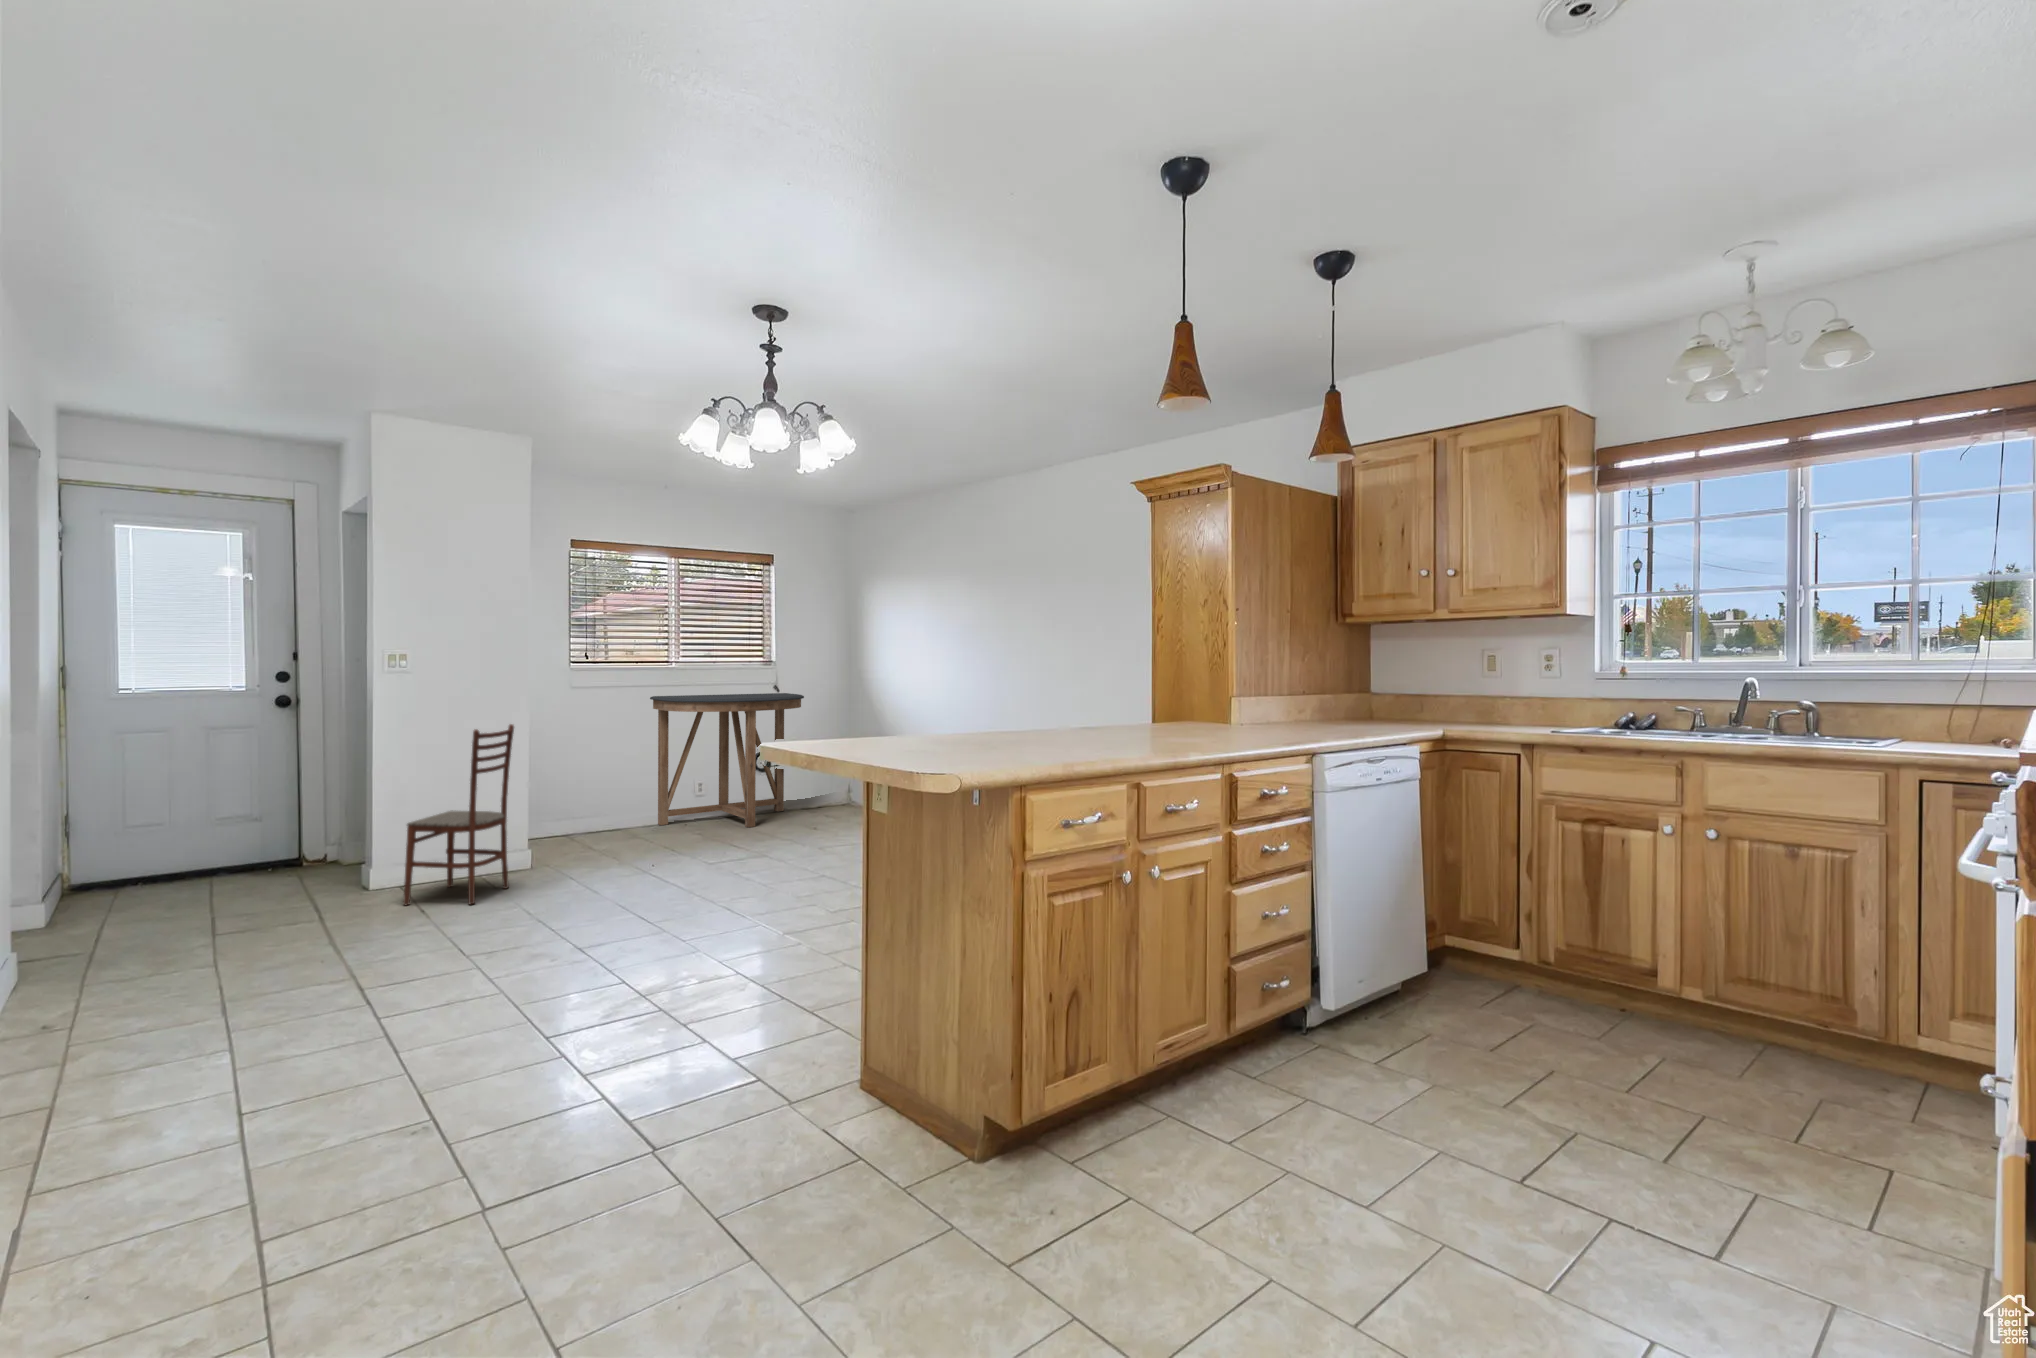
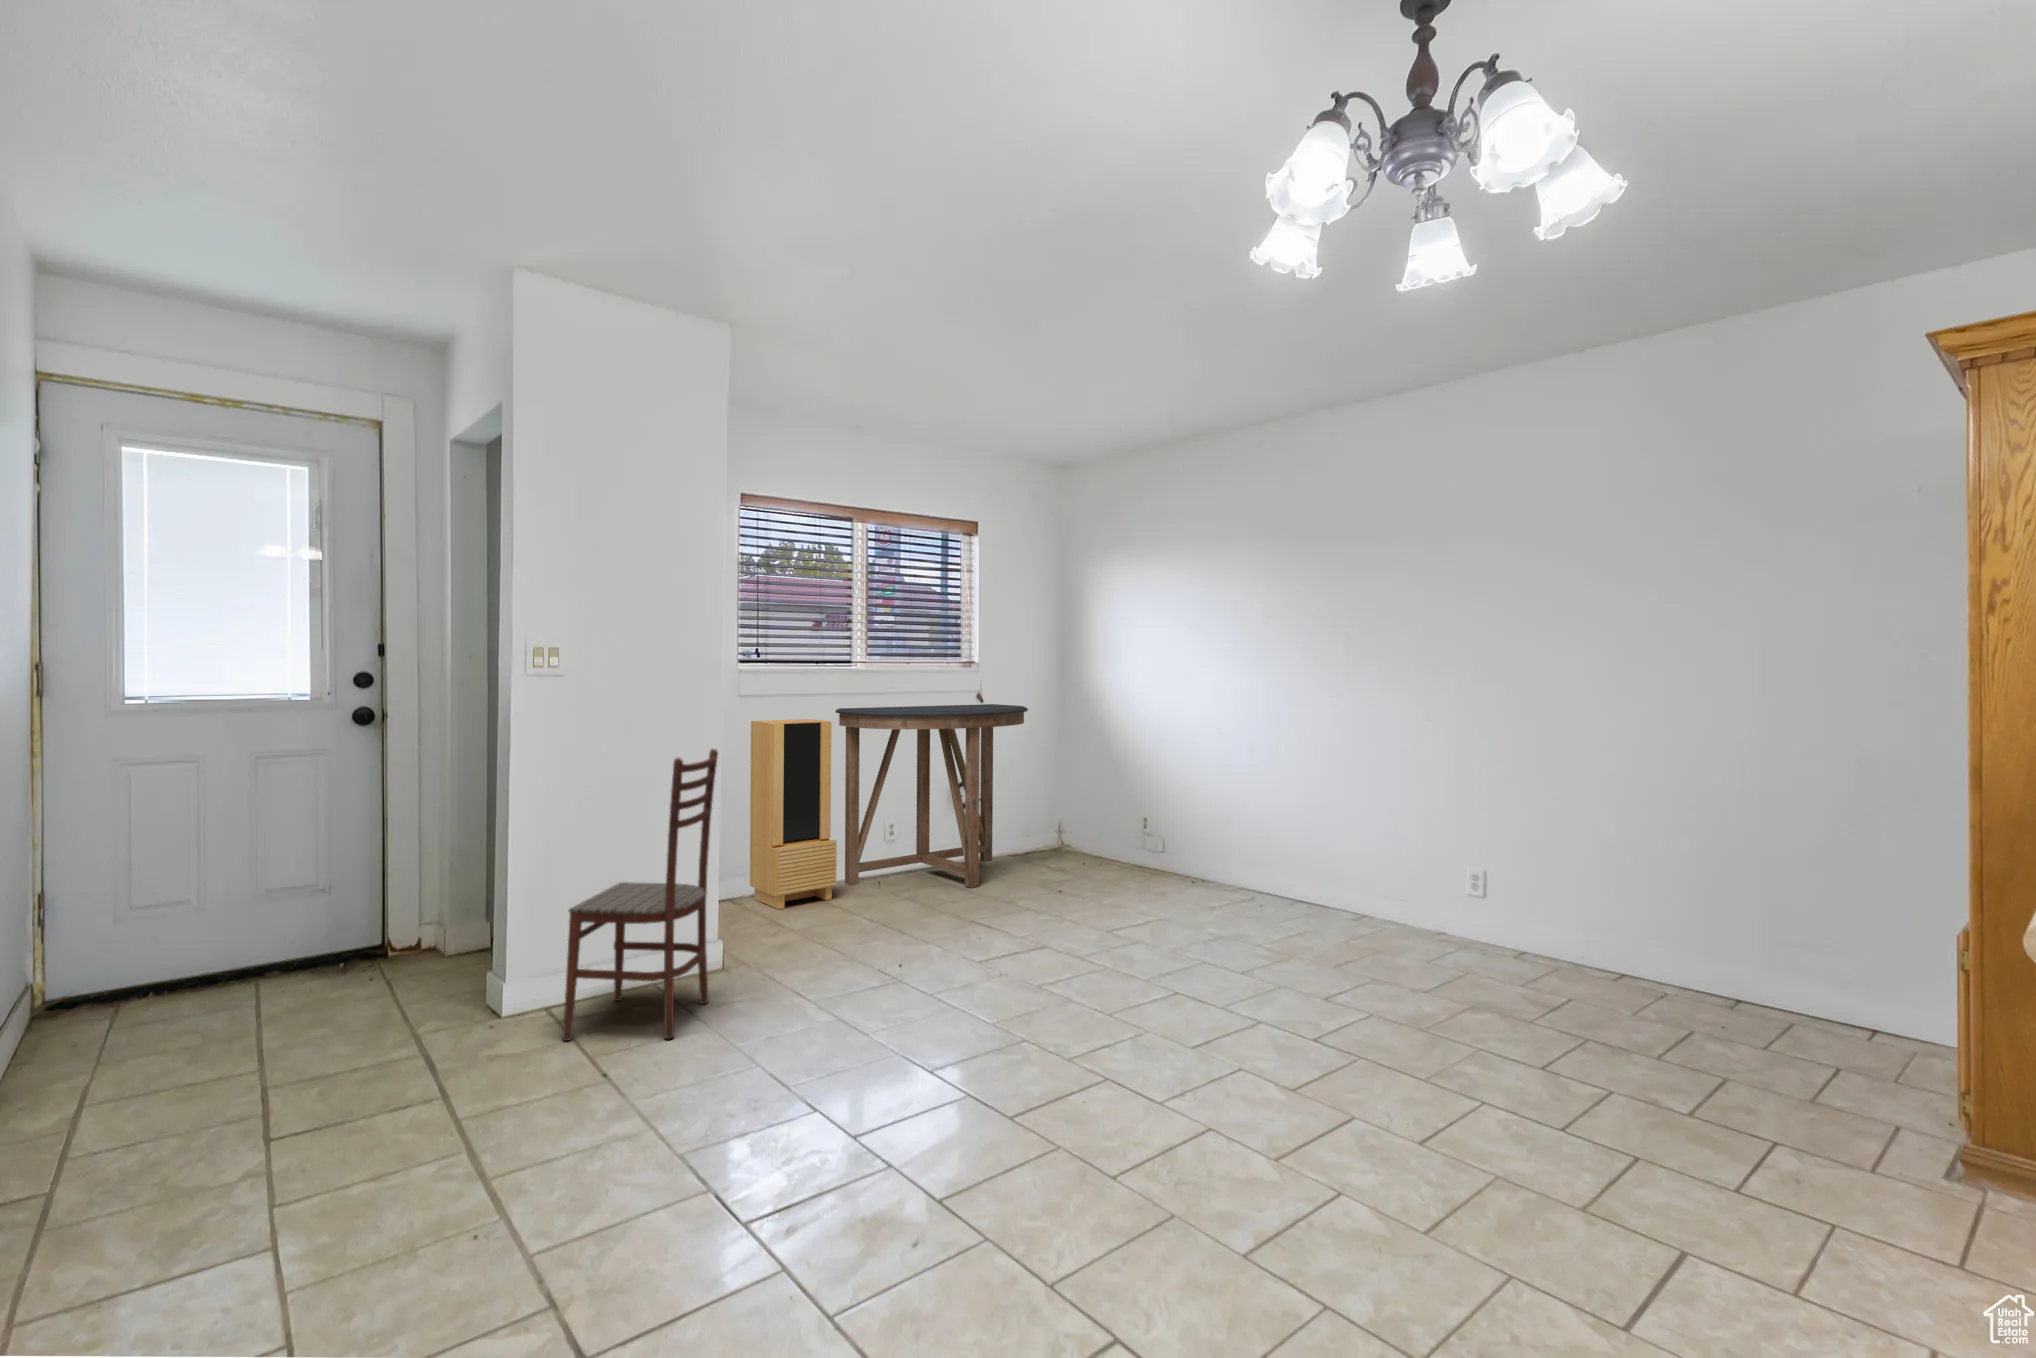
storage cabinet: none [579,704,643,840] -> present [750,719,837,909]

